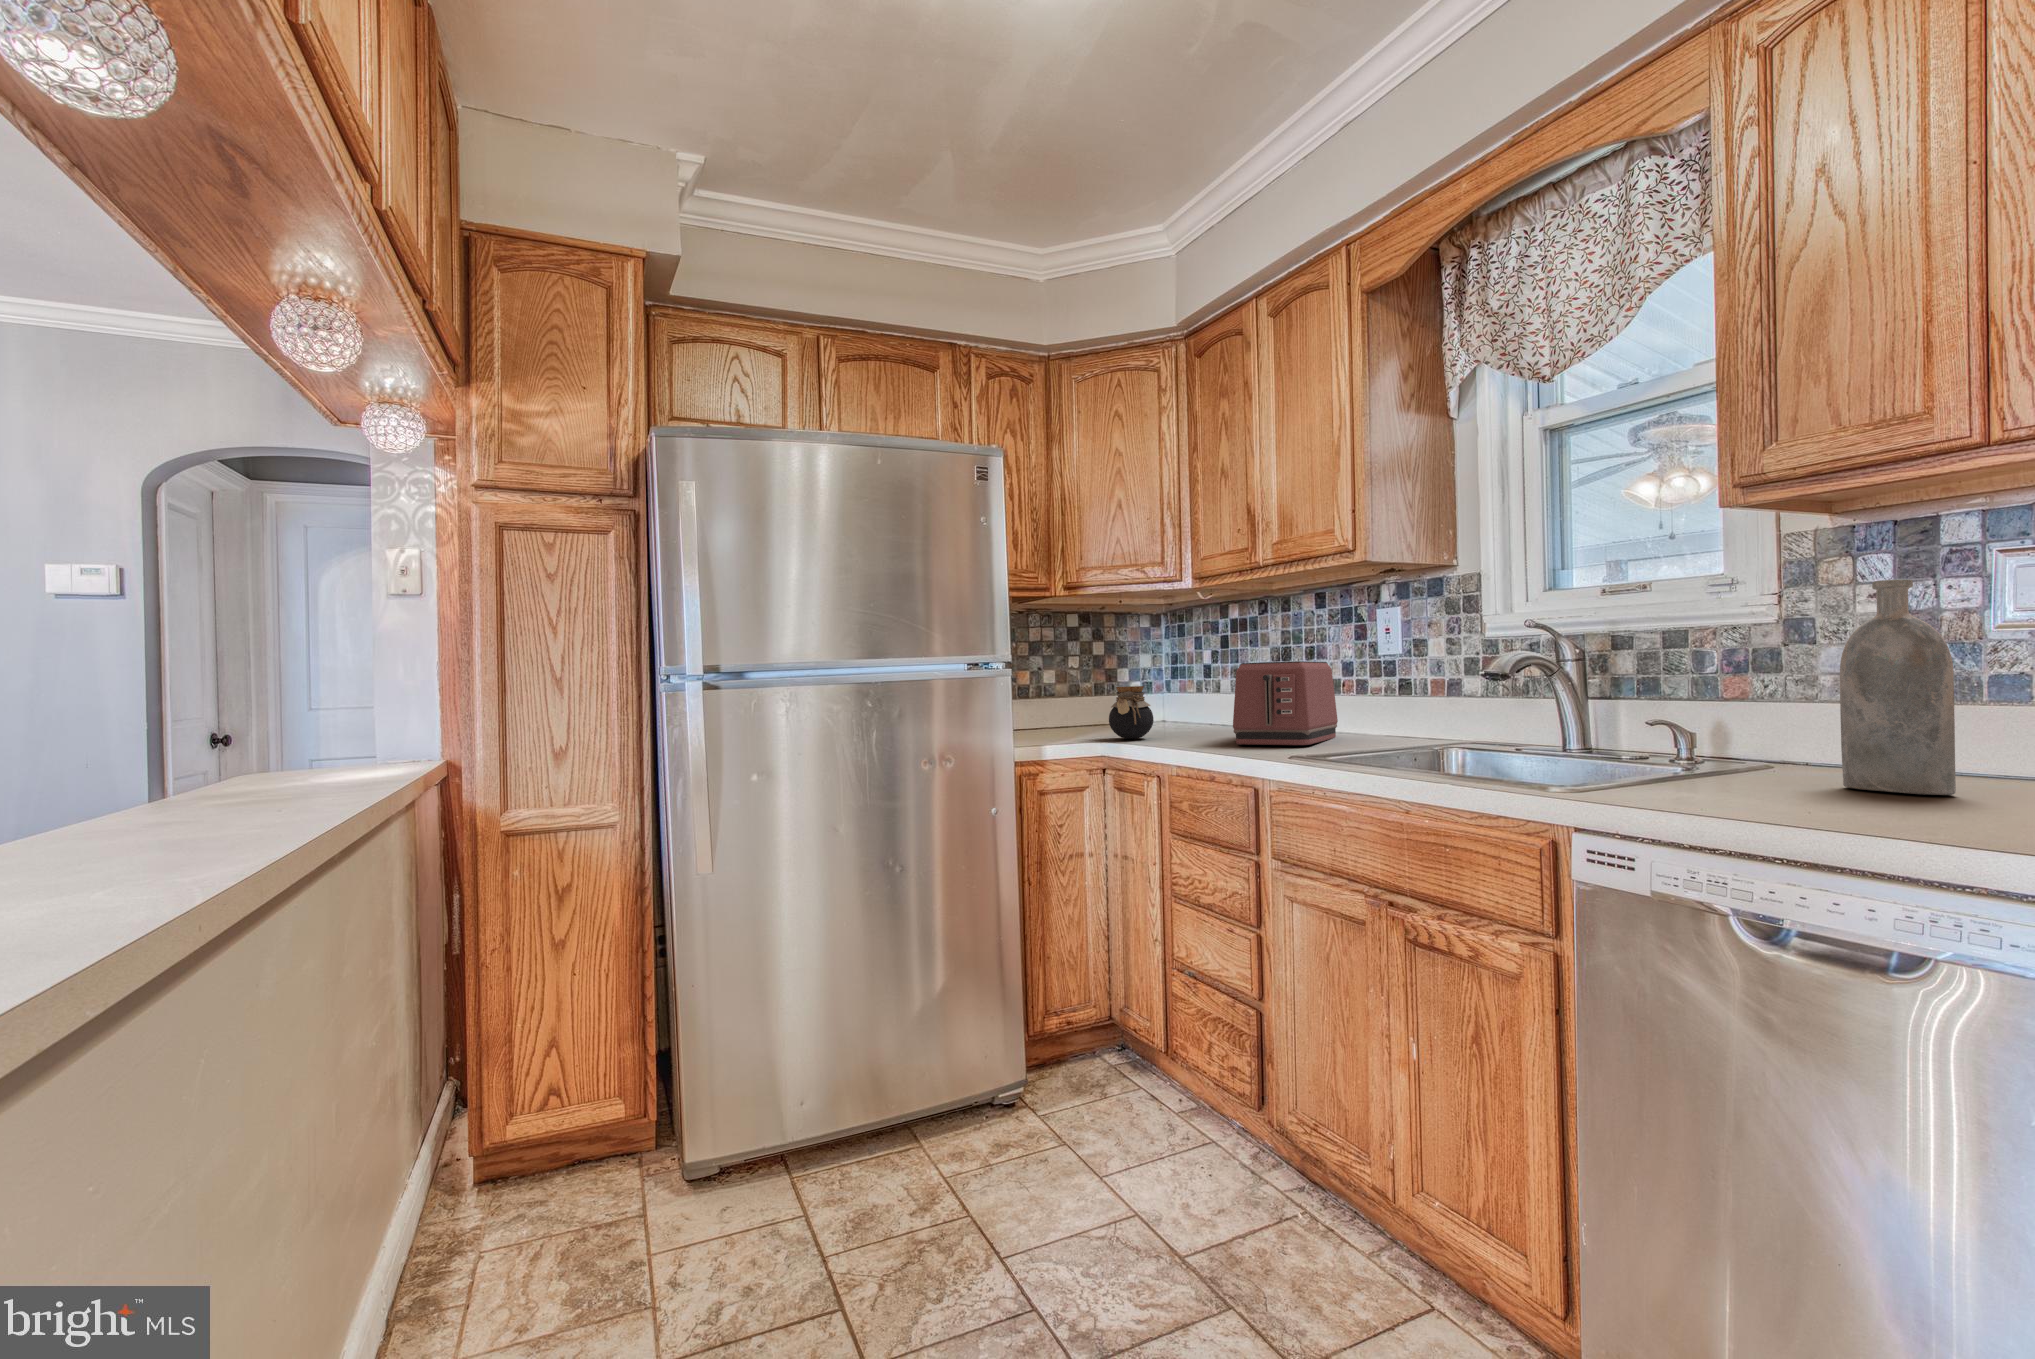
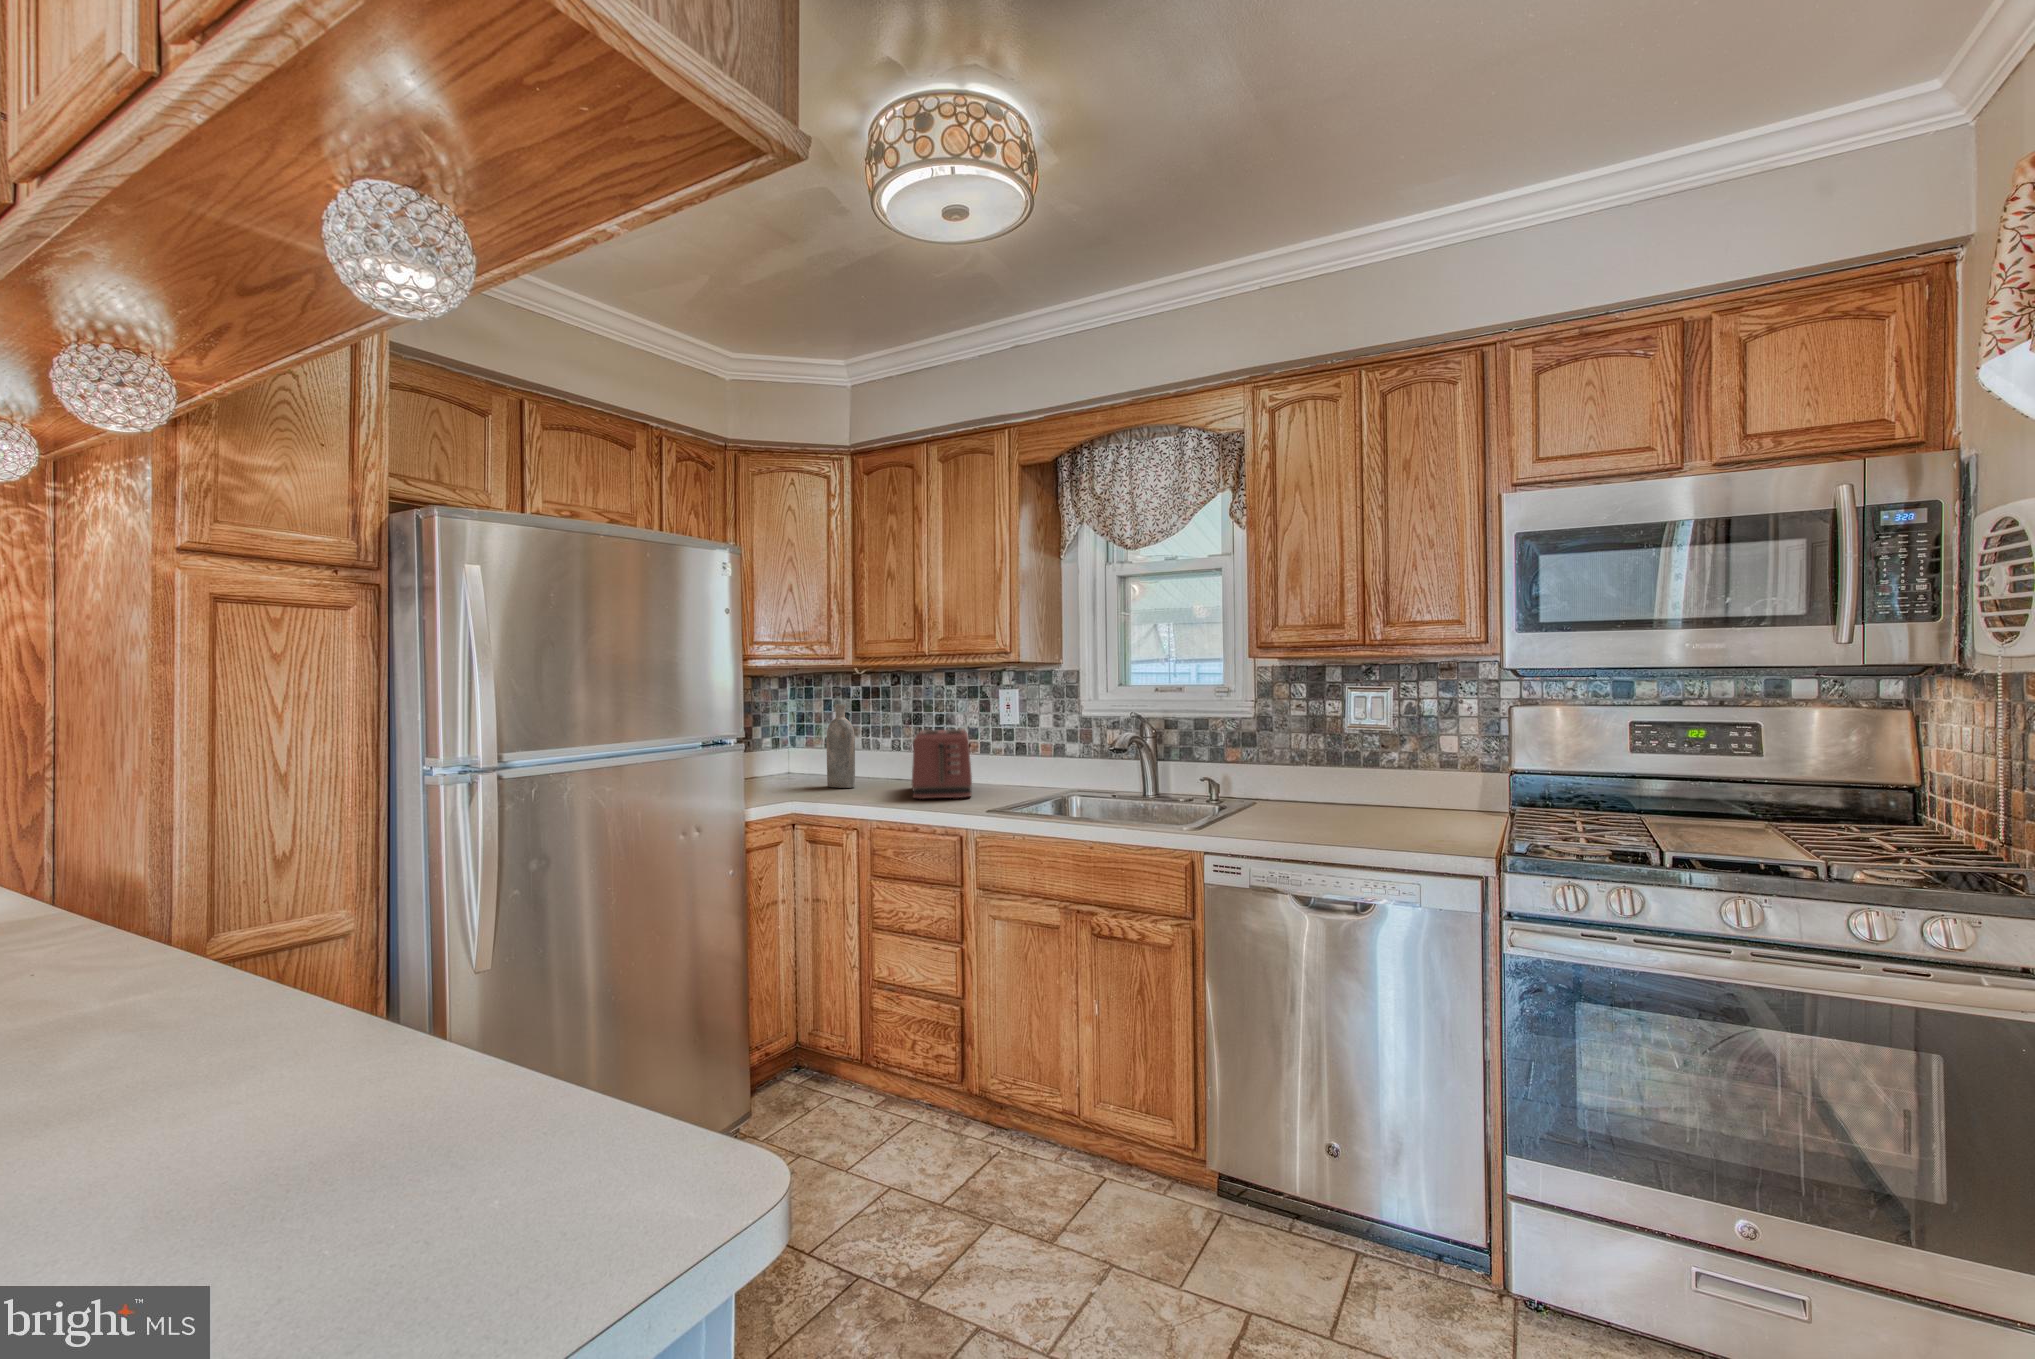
bottle: present [1840,579,1956,795] -> present [827,704,855,788]
jar: present [1109,686,1154,739] -> none [790,750,829,796]

